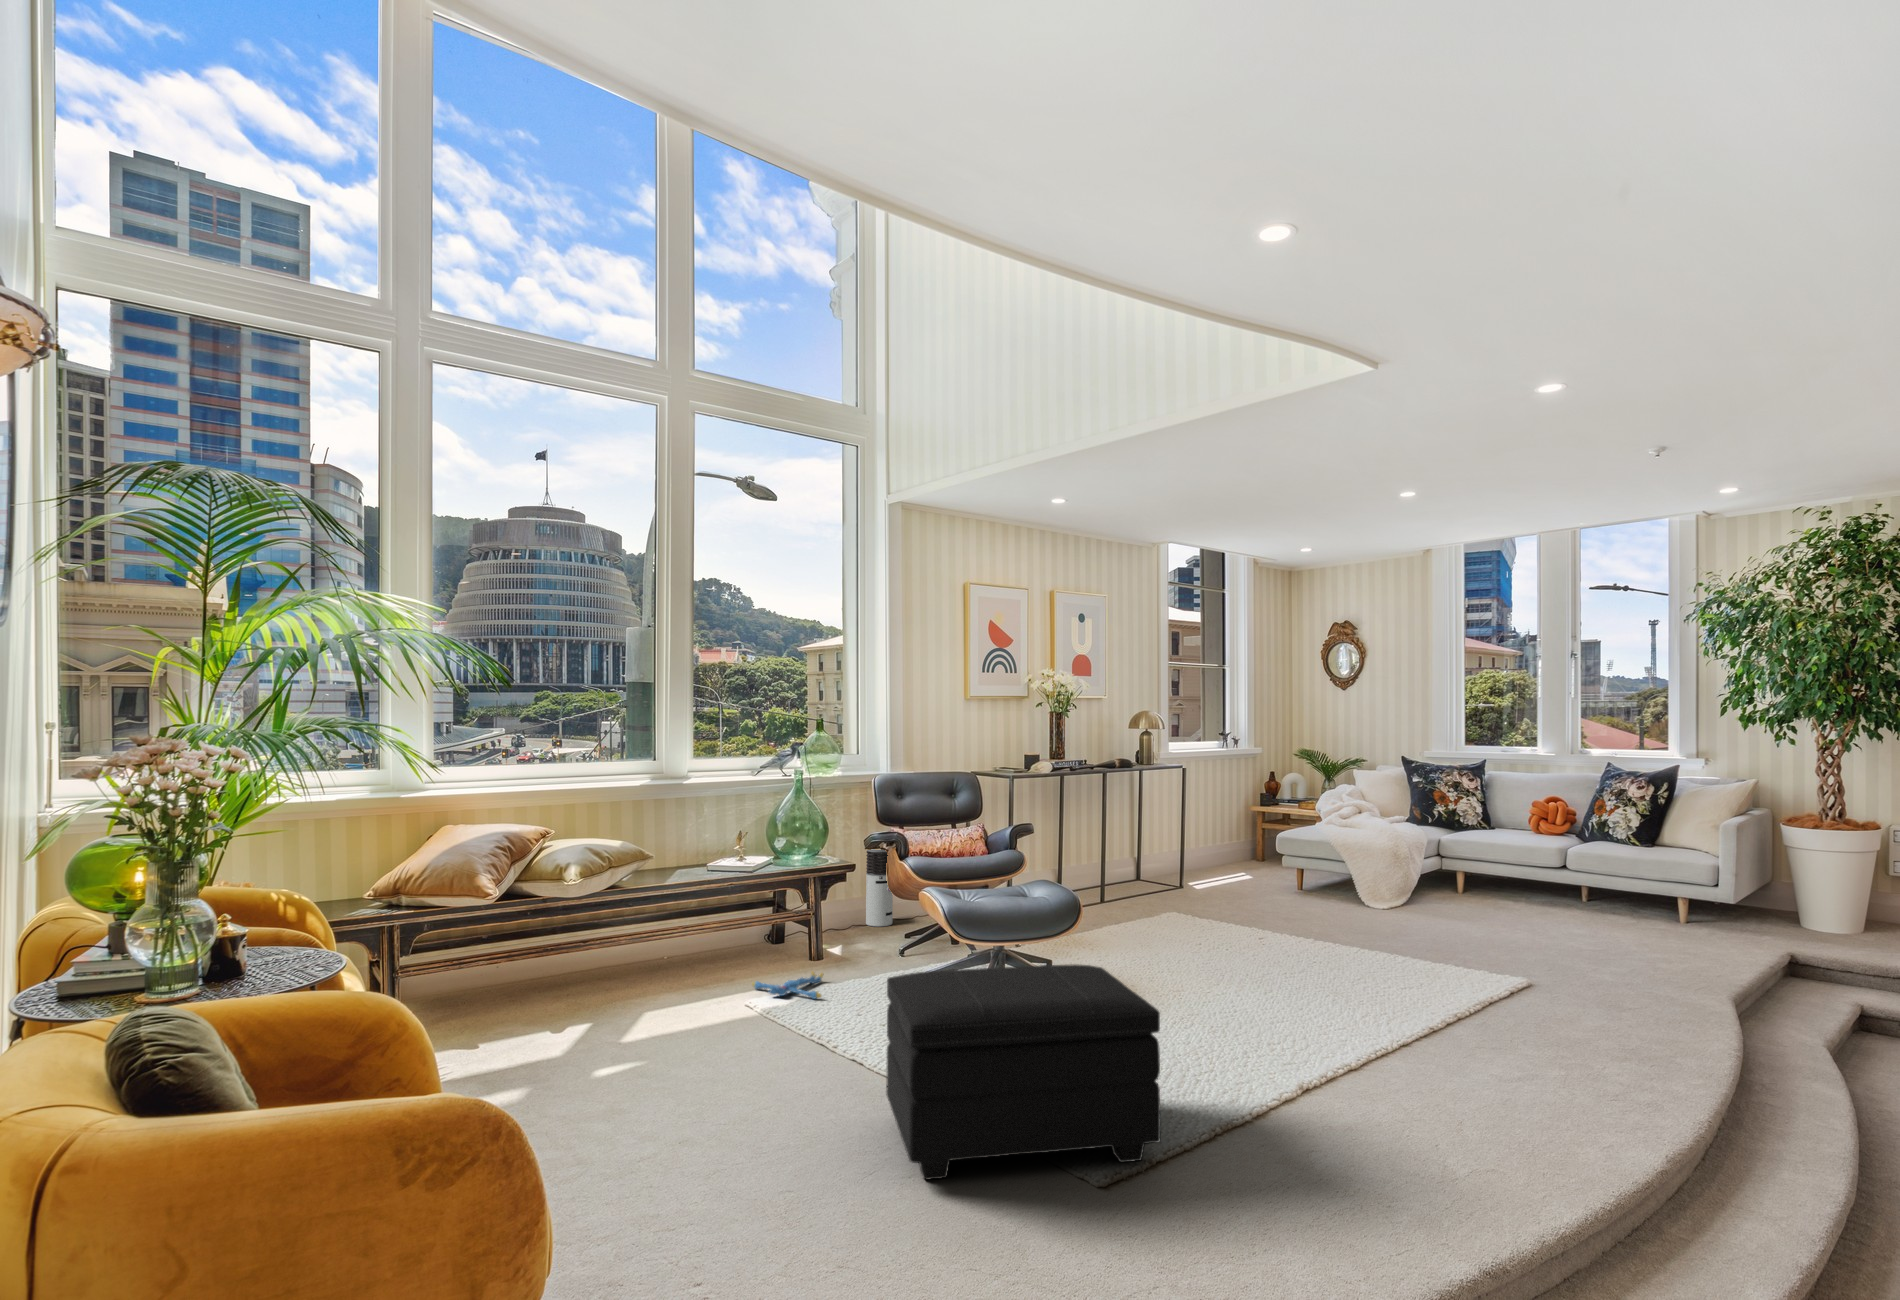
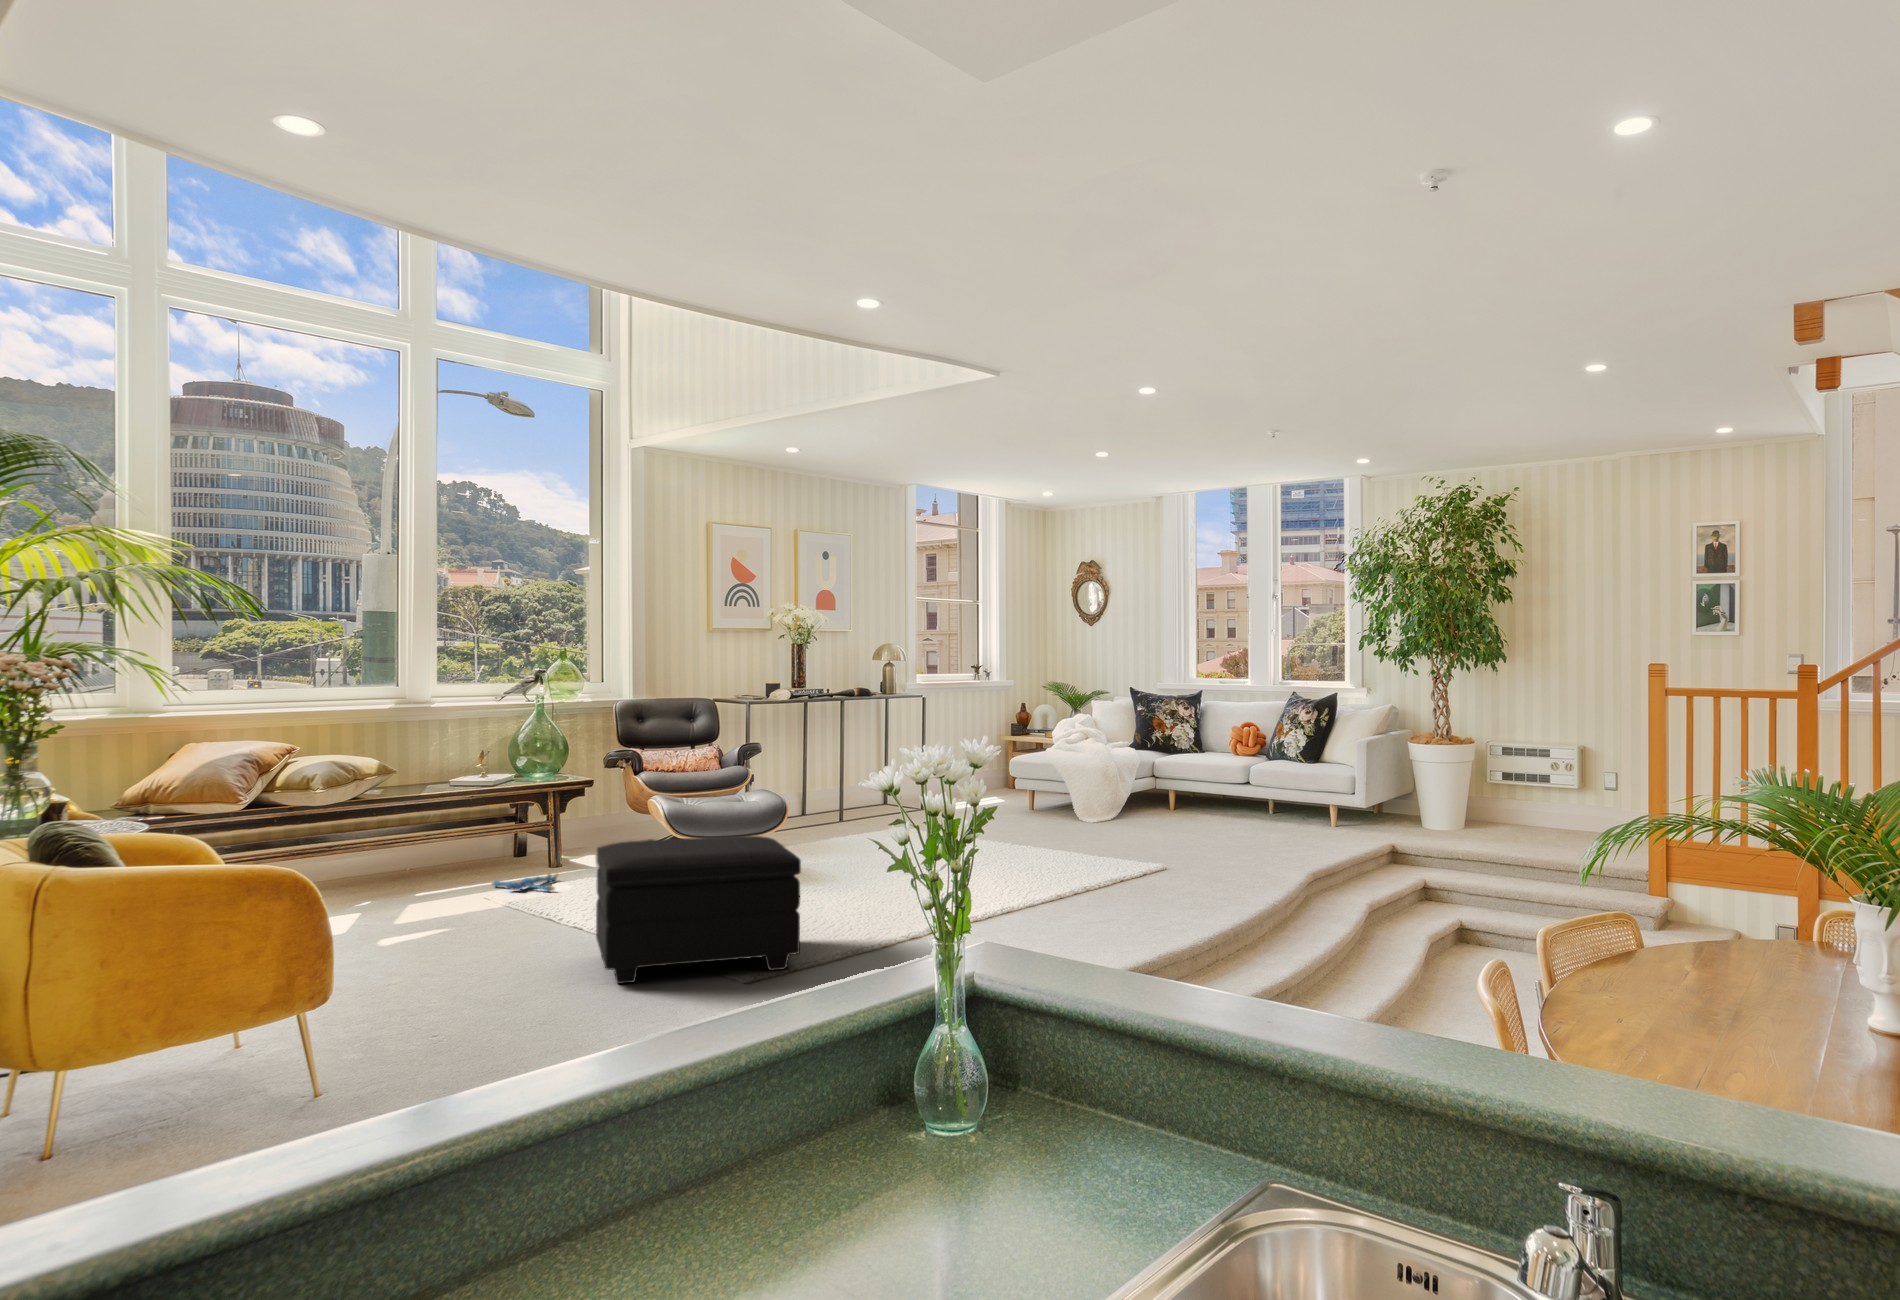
air purifier: present [866,849,893,927] -> none [607,769,634,843]

